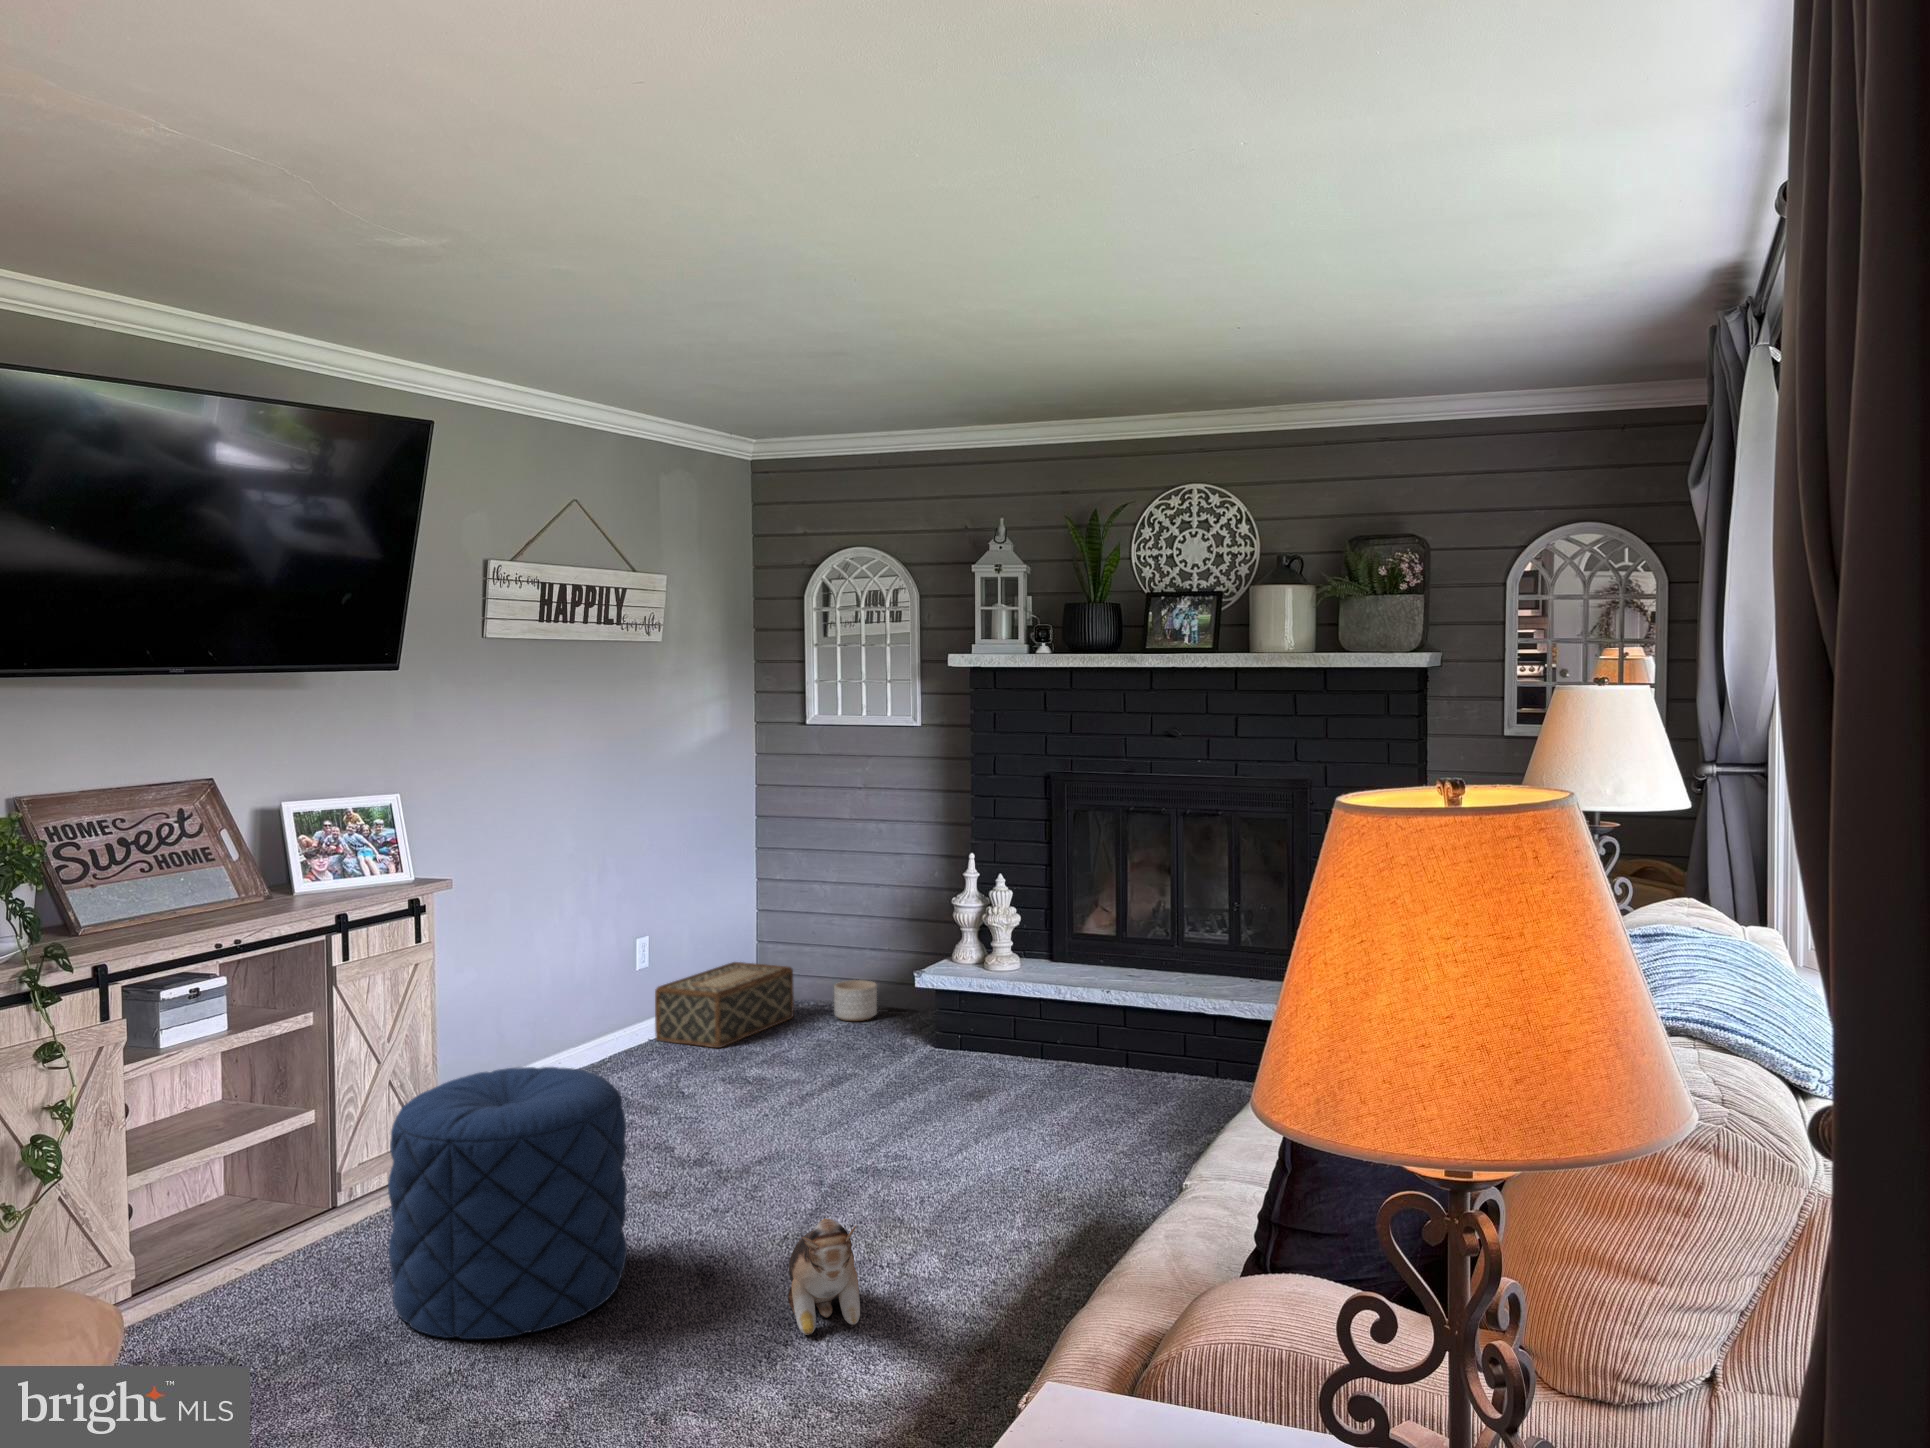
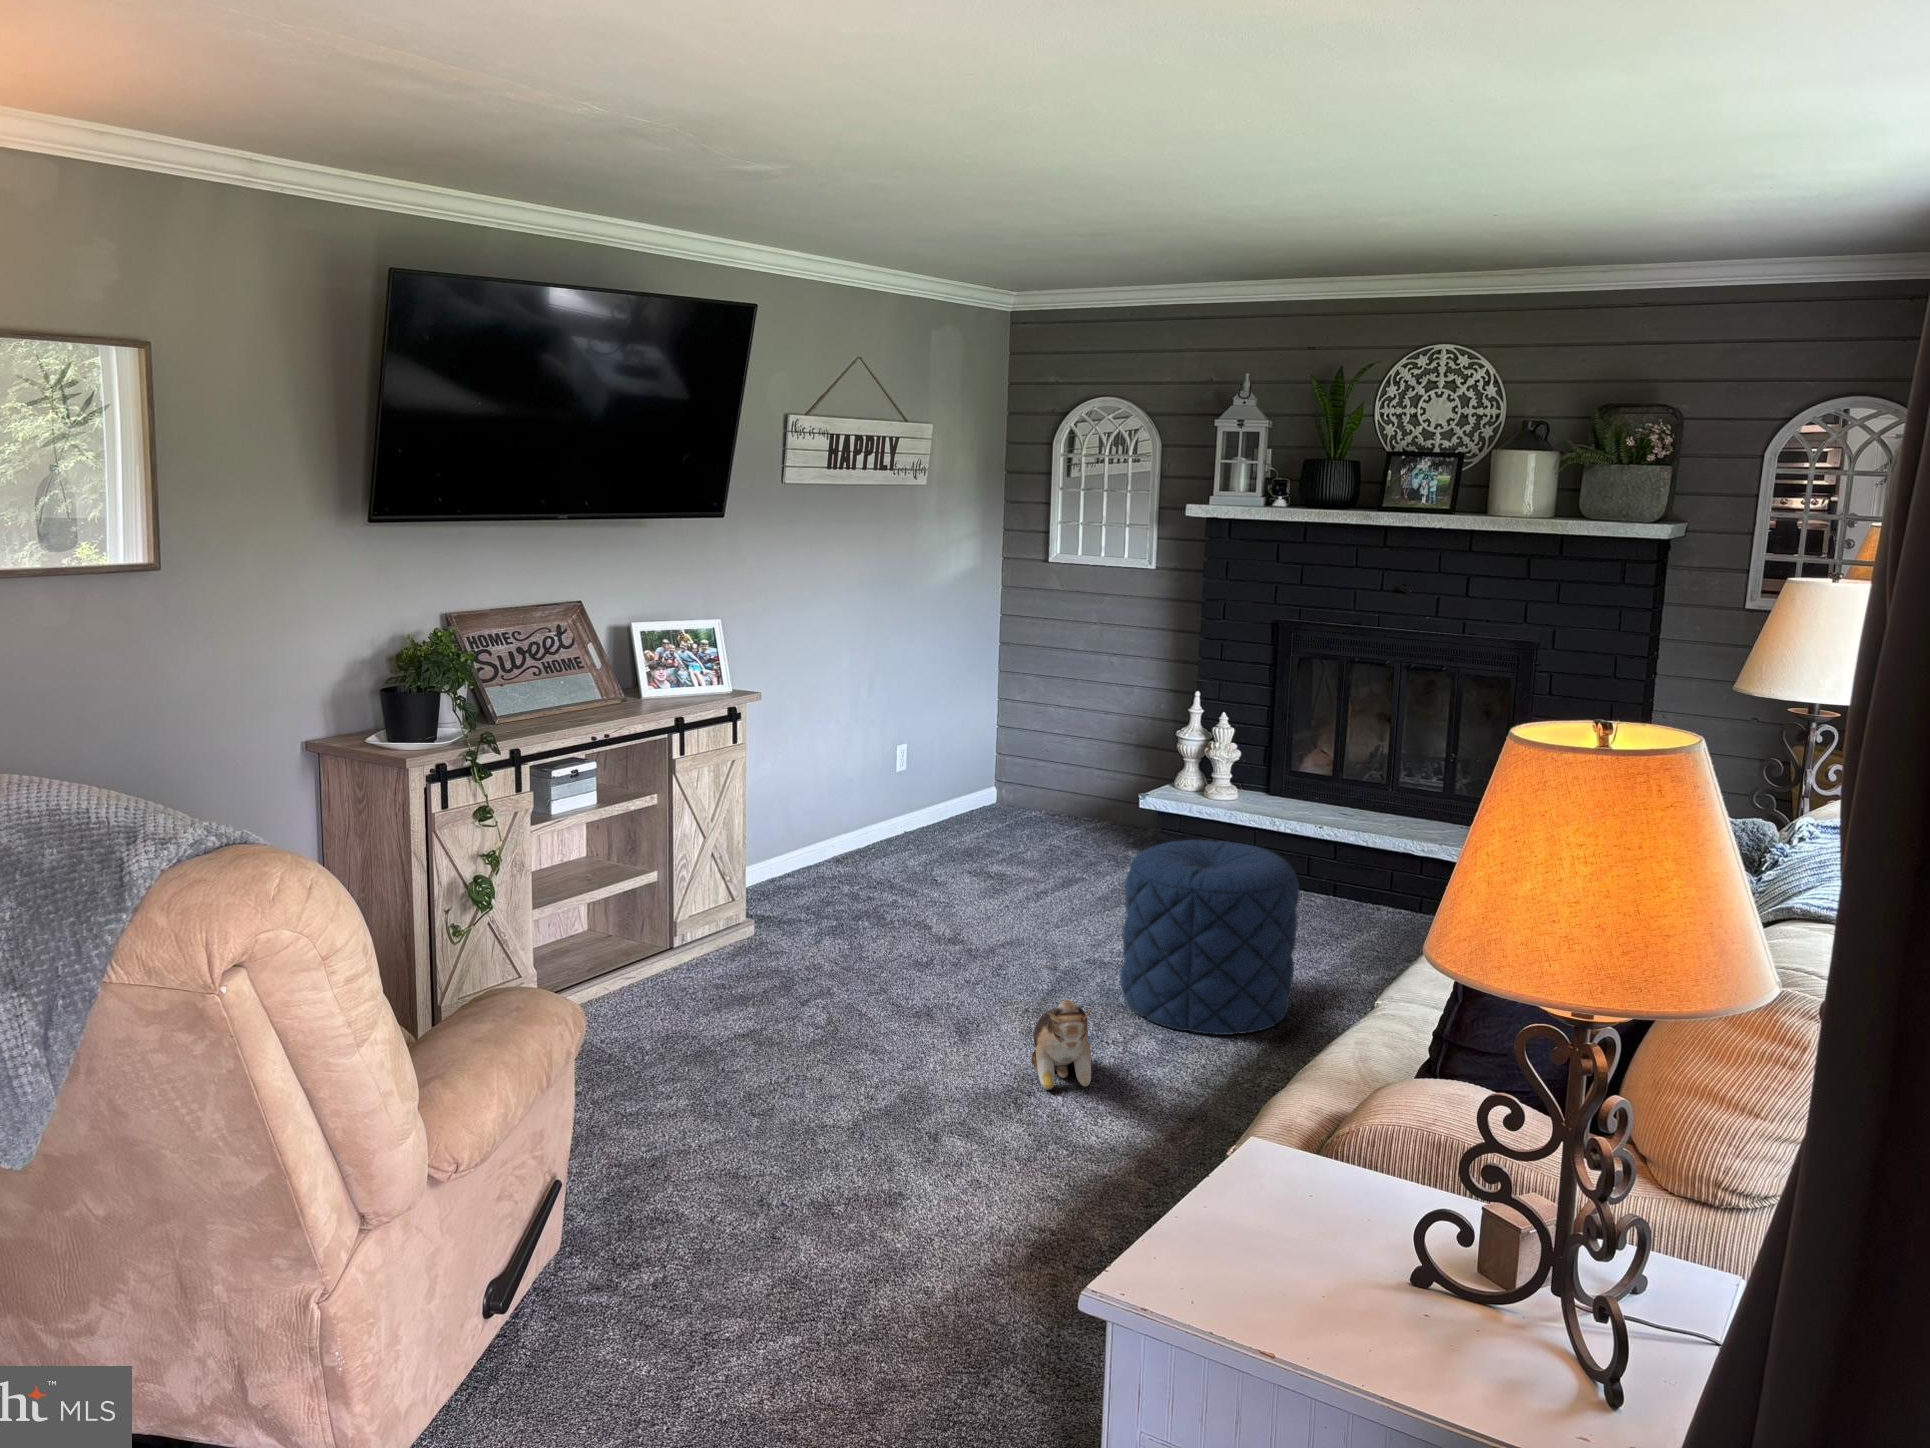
woven basket: present [655,962,794,1048] -> none [913,769,1032,844]
planter: present [834,980,877,1021] -> none [1067,793,1106,830]
pouf: present [388,1067,627,1339] -> present [1120,840,1299,1035]

